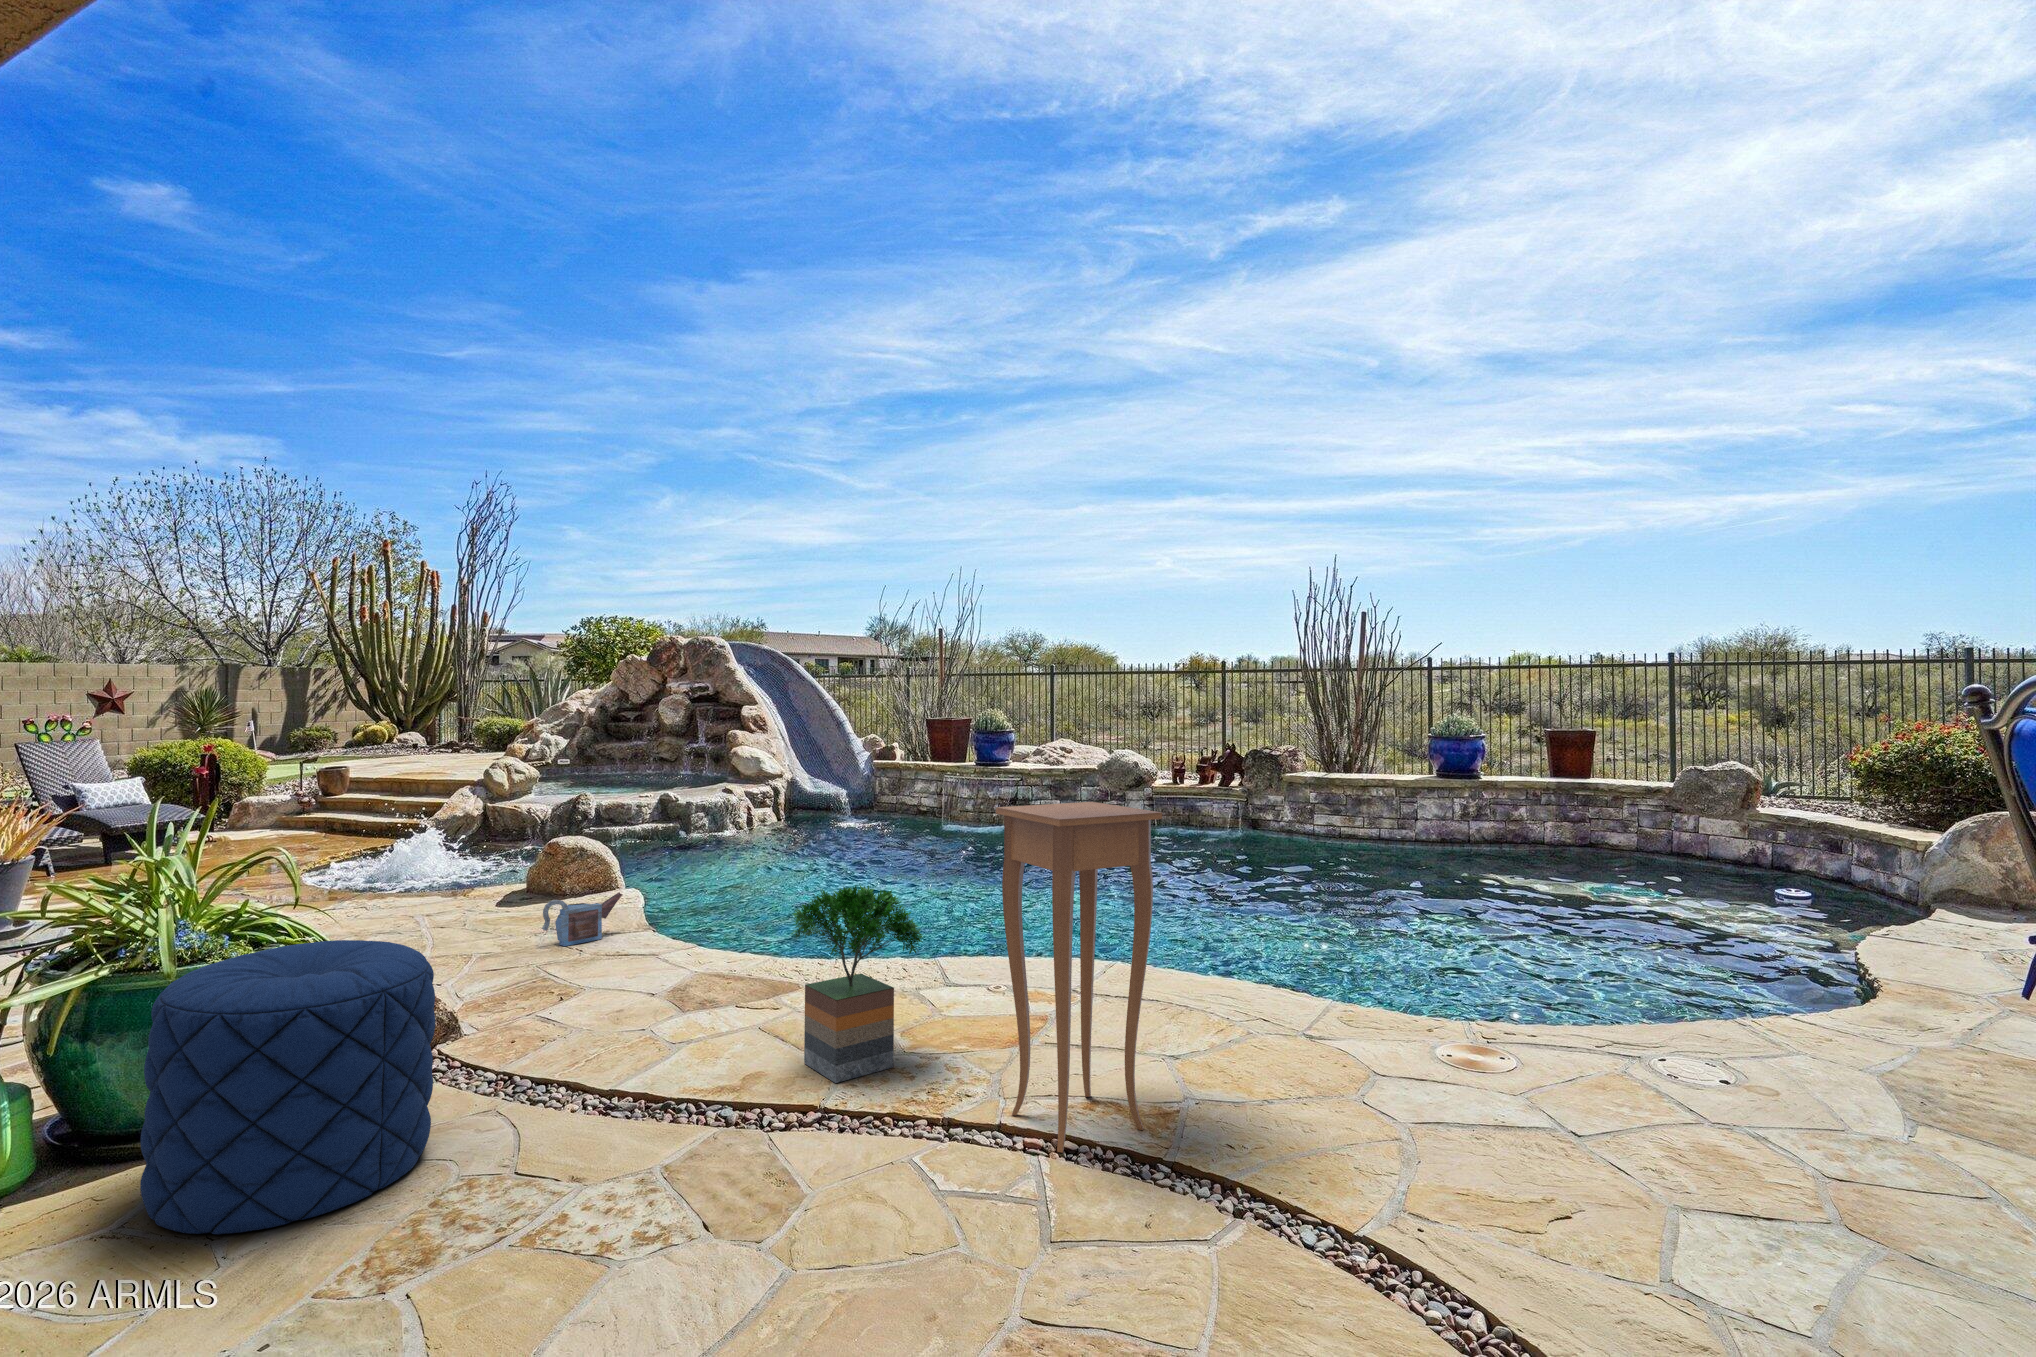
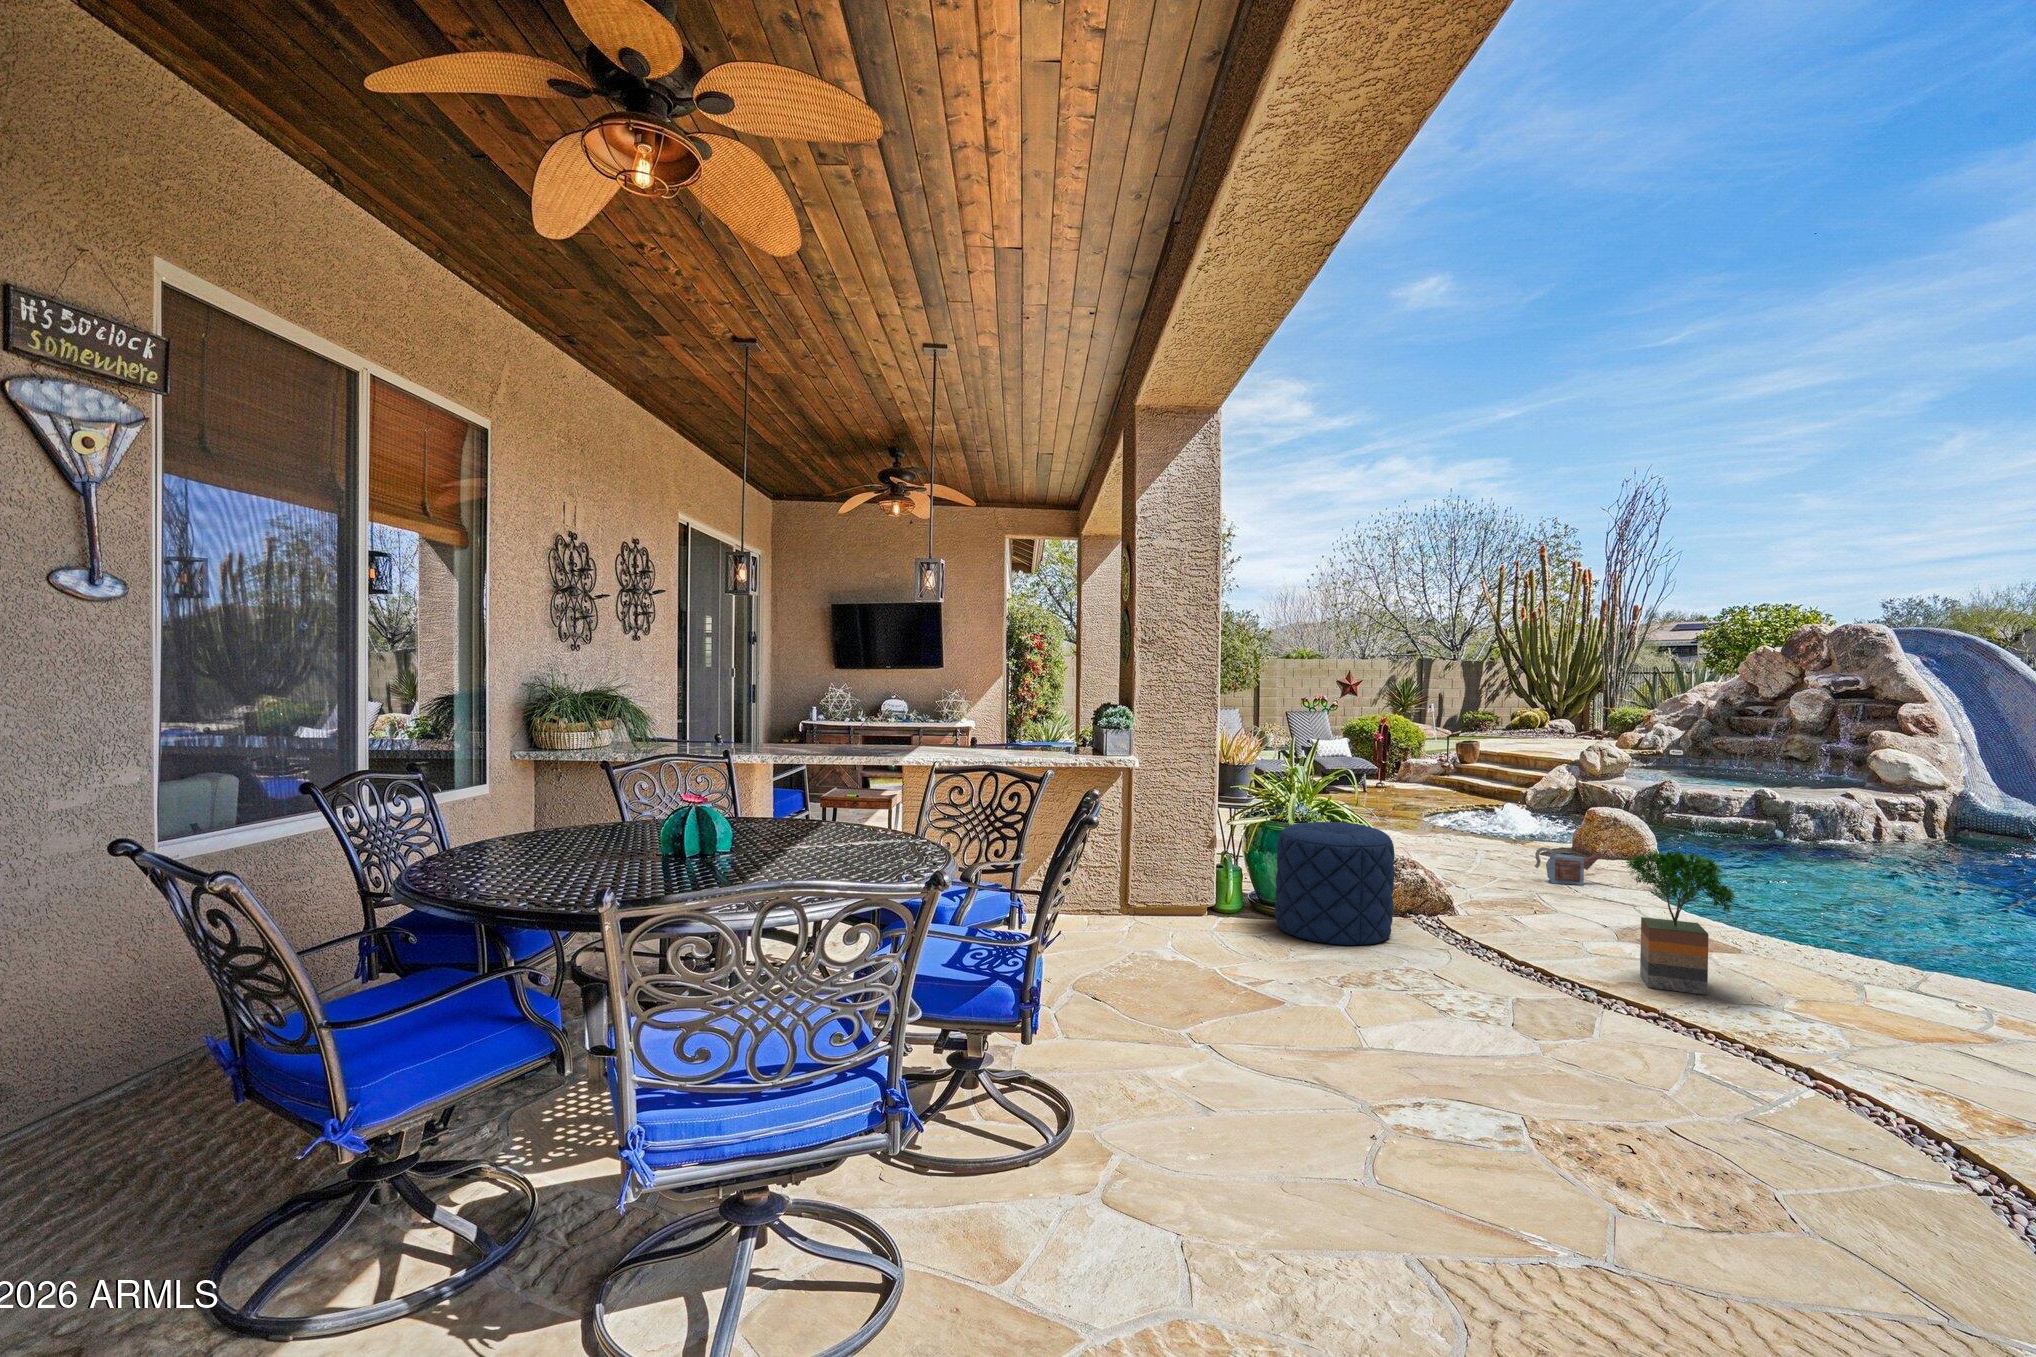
side table: present [996,802,1162,1152] -> none [1754,798,1893,1080]

